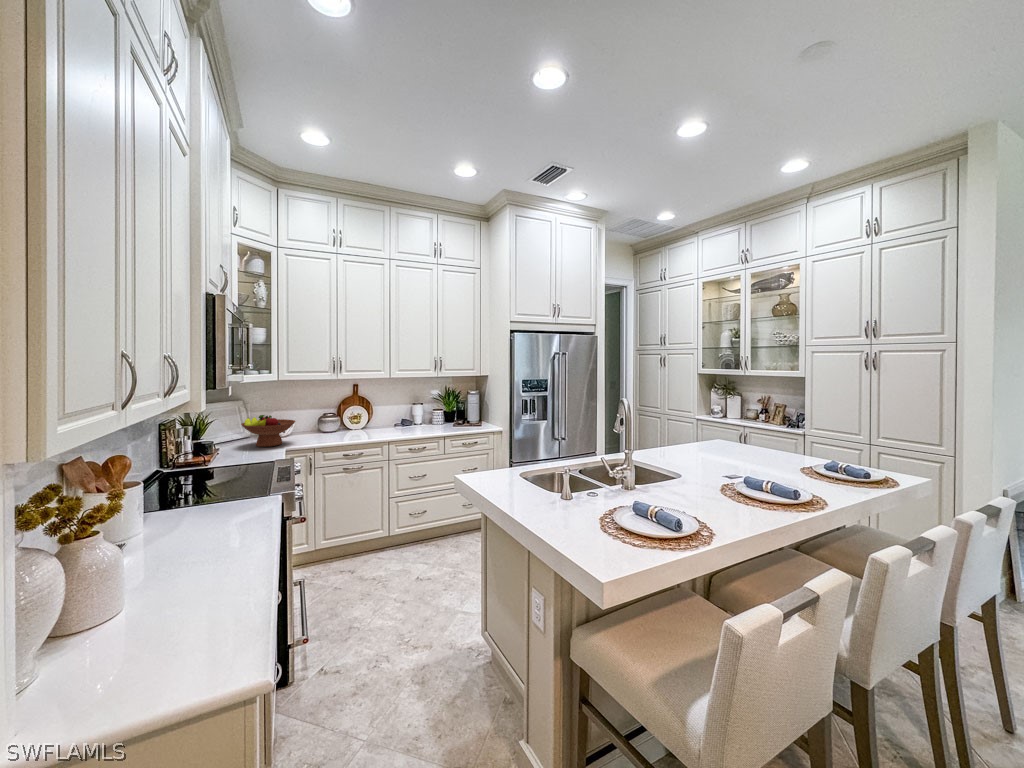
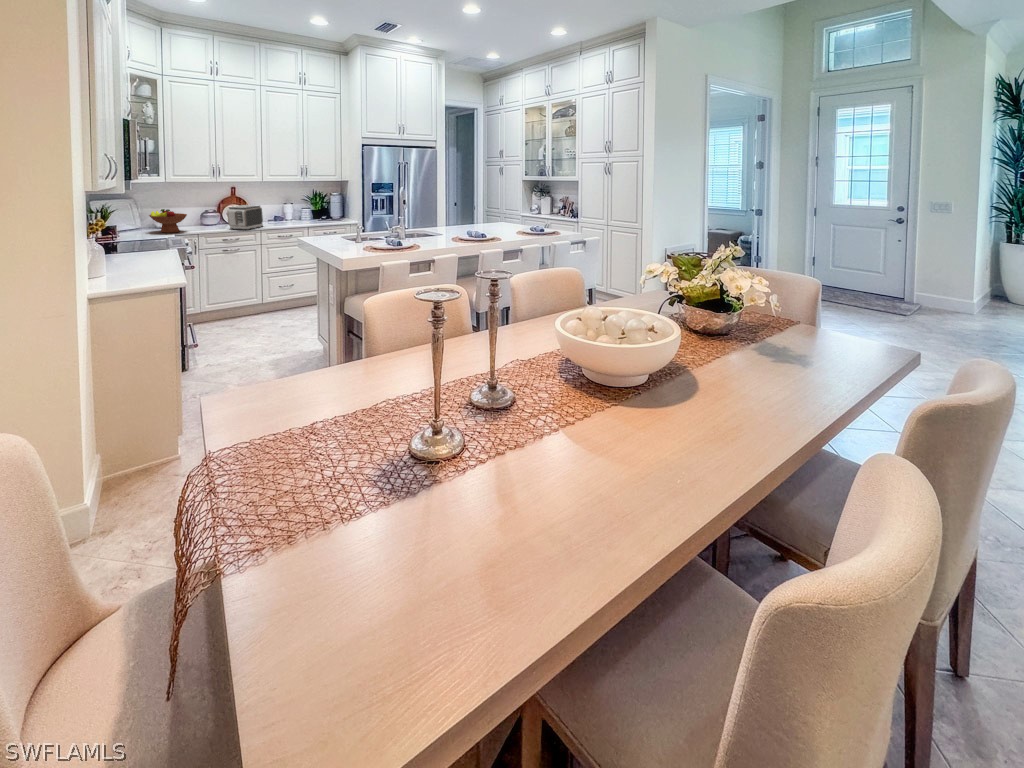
toaster: none [349,406,391,438] -> present [227,205,263,230]

